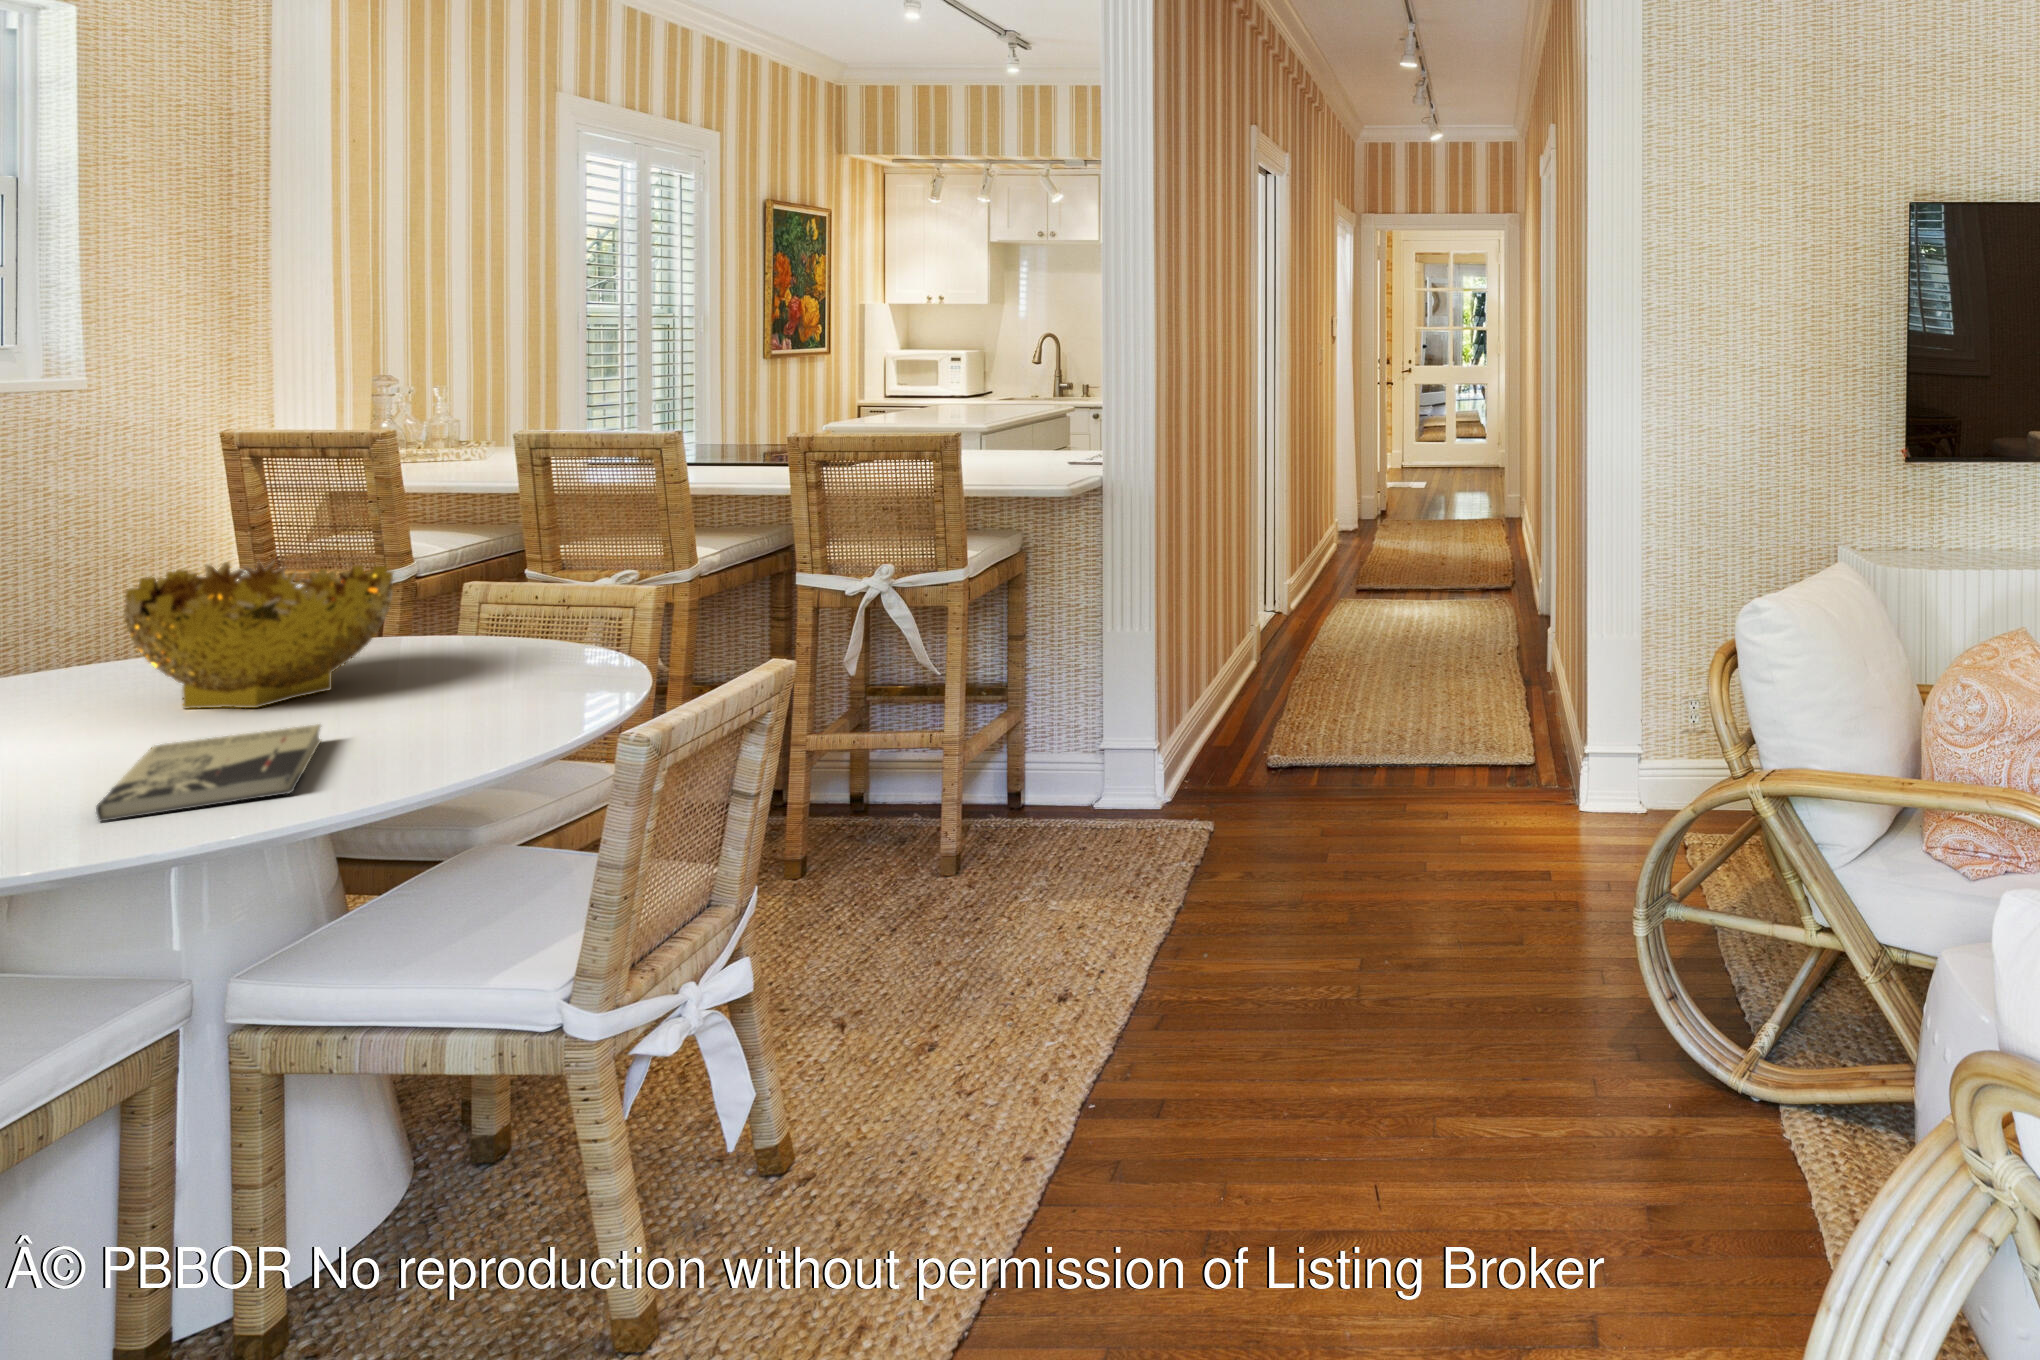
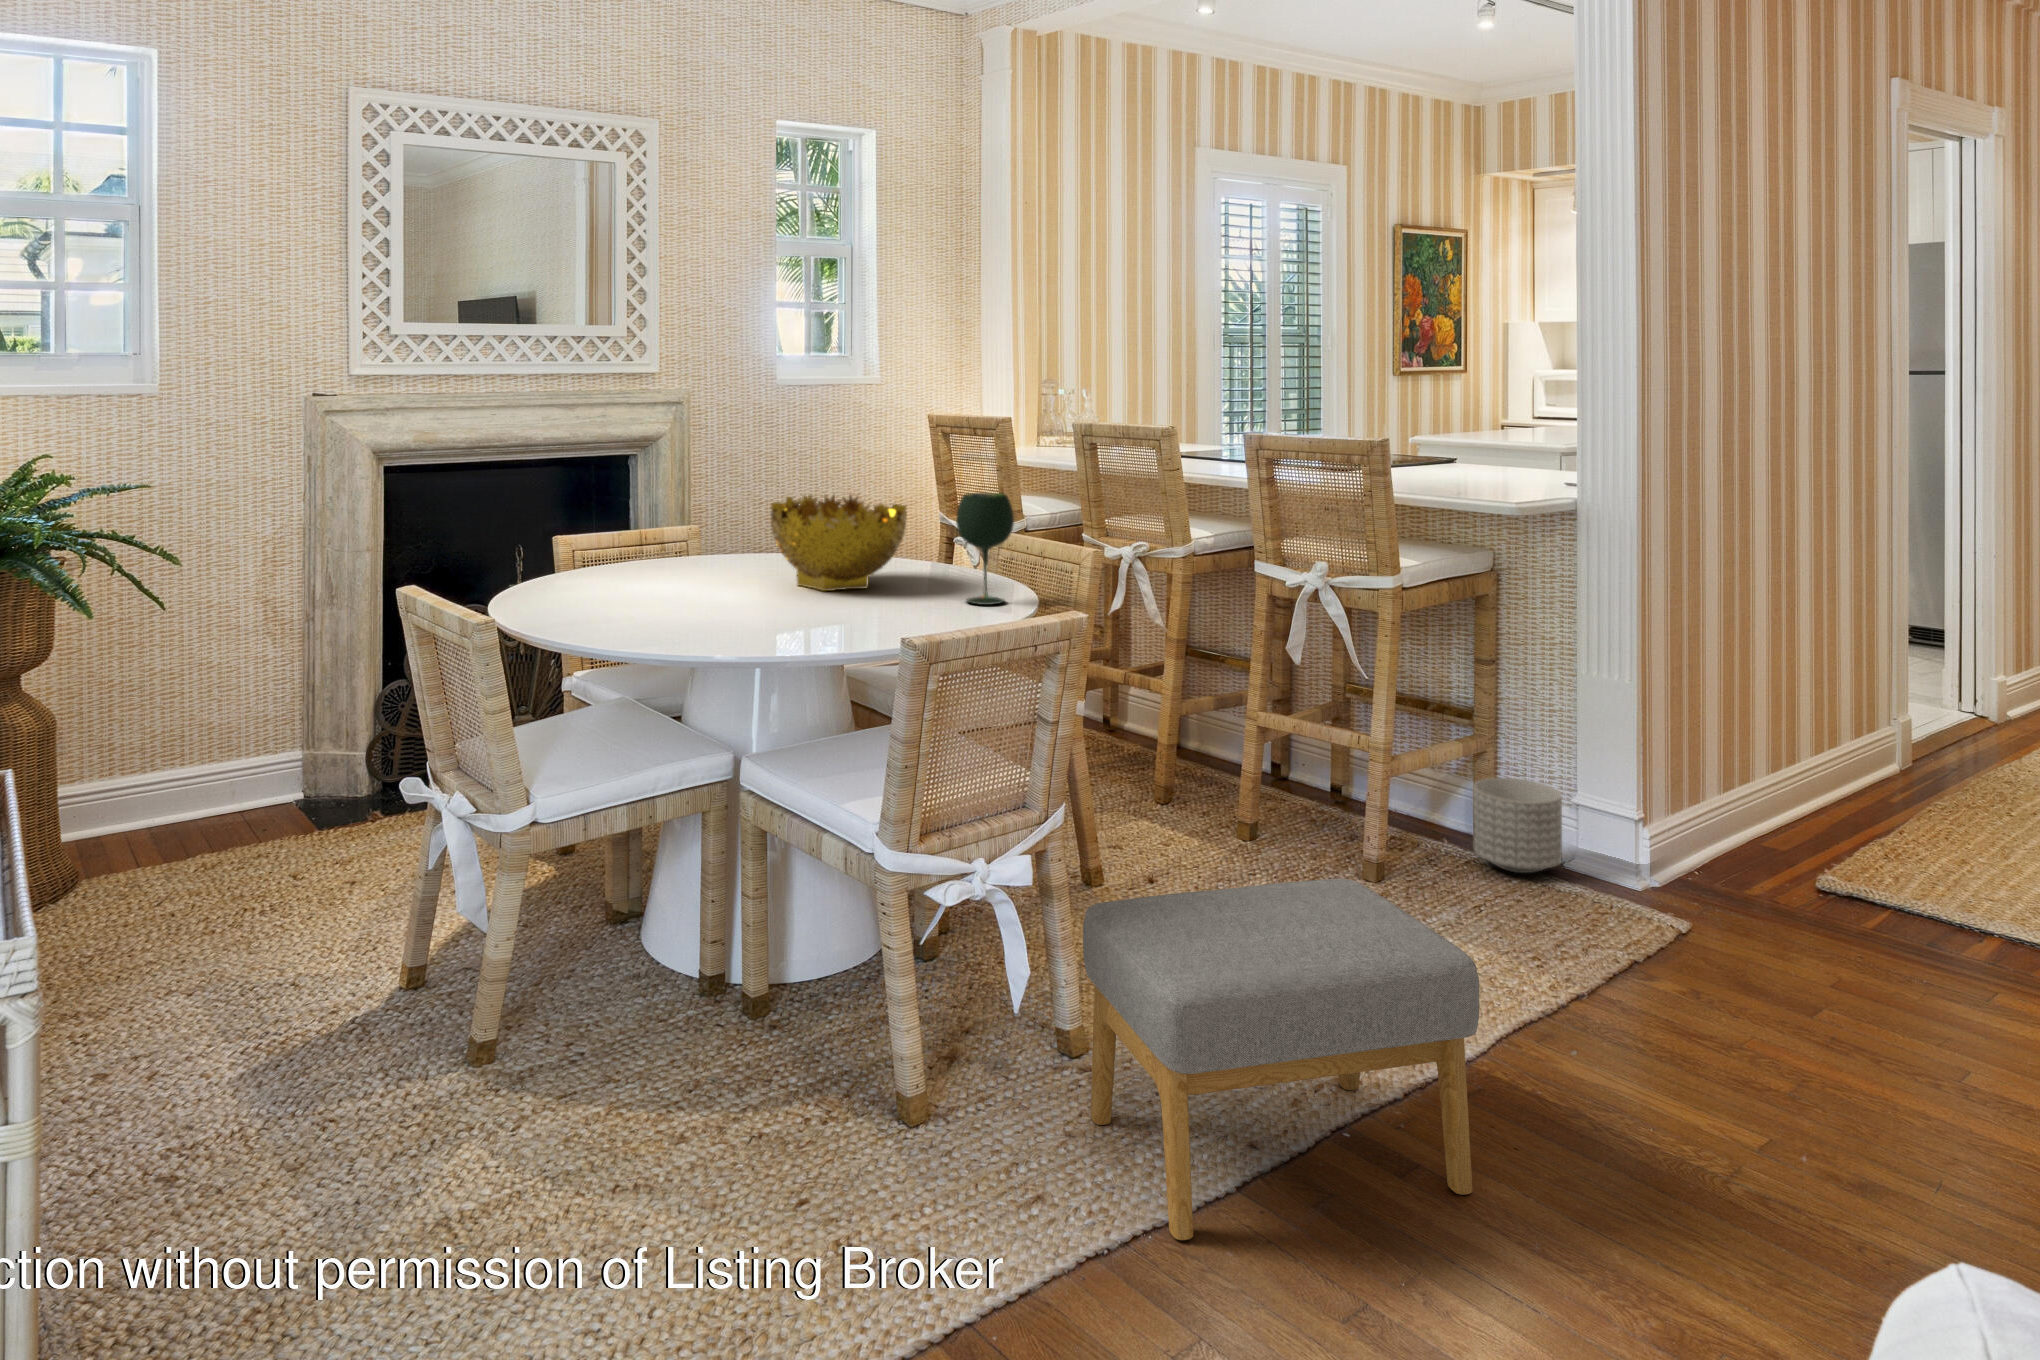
wine glass: none [507,535,597,680] -> present [956,493,1014,605]
book: present [96,724,321,821] -> none [686,599,822,639]
planter: none [1022,734,1099,821] -> present [1473,778,1562,873]
footstool: none [837,866,1229,1282] -> present [1083,879,1479,1240]

